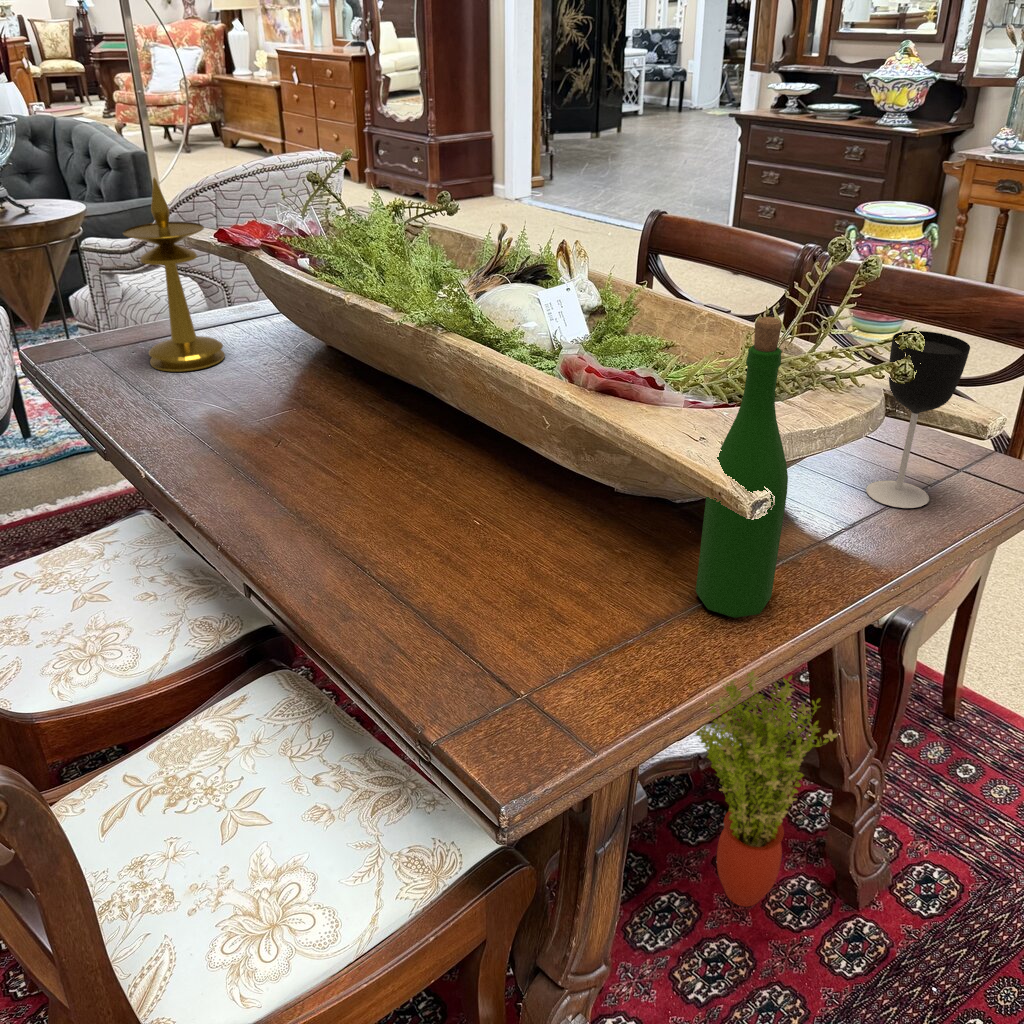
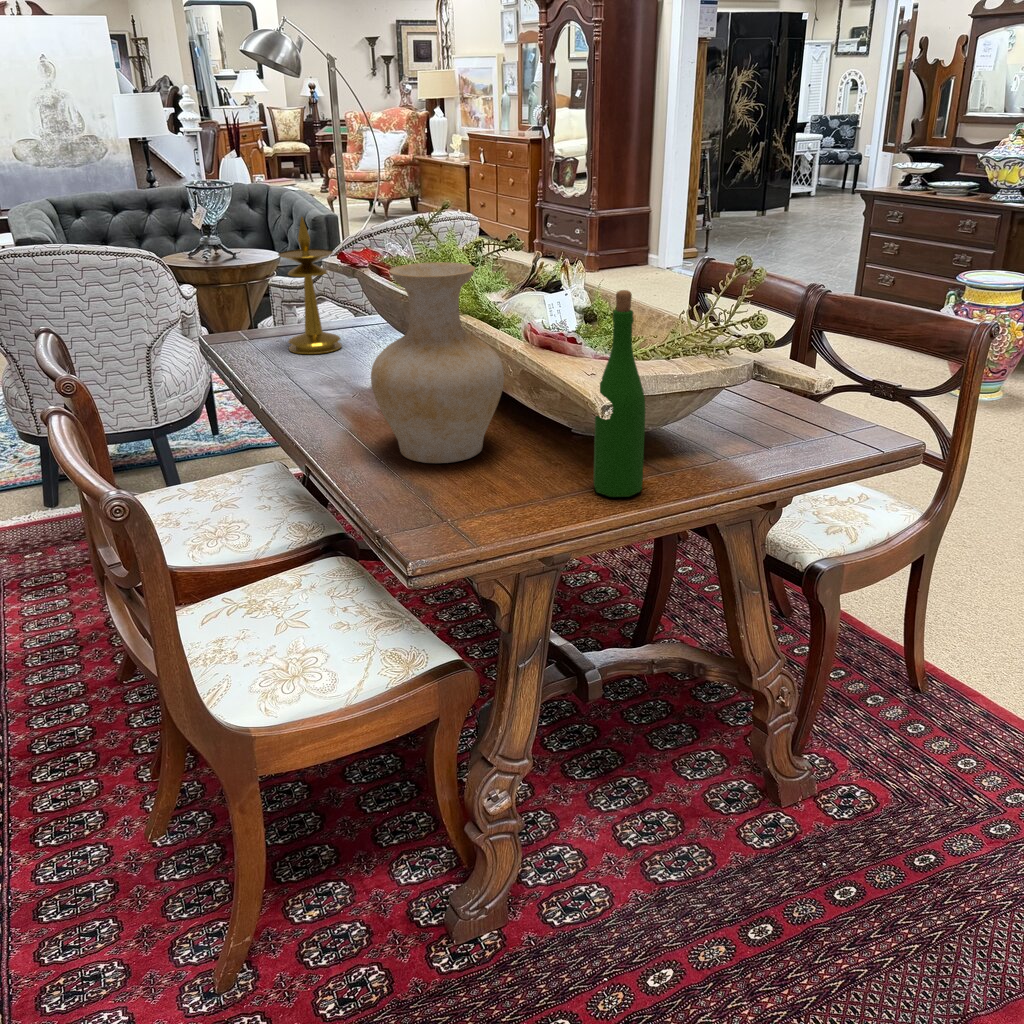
vase: none [334,264,536,571] -> present [371,262,504,463]
wine glass: present [866,331,970,508] -> none [762,325,824,455]
potted plant: present [696,671,837,907] -> none [635,582,742,793]

